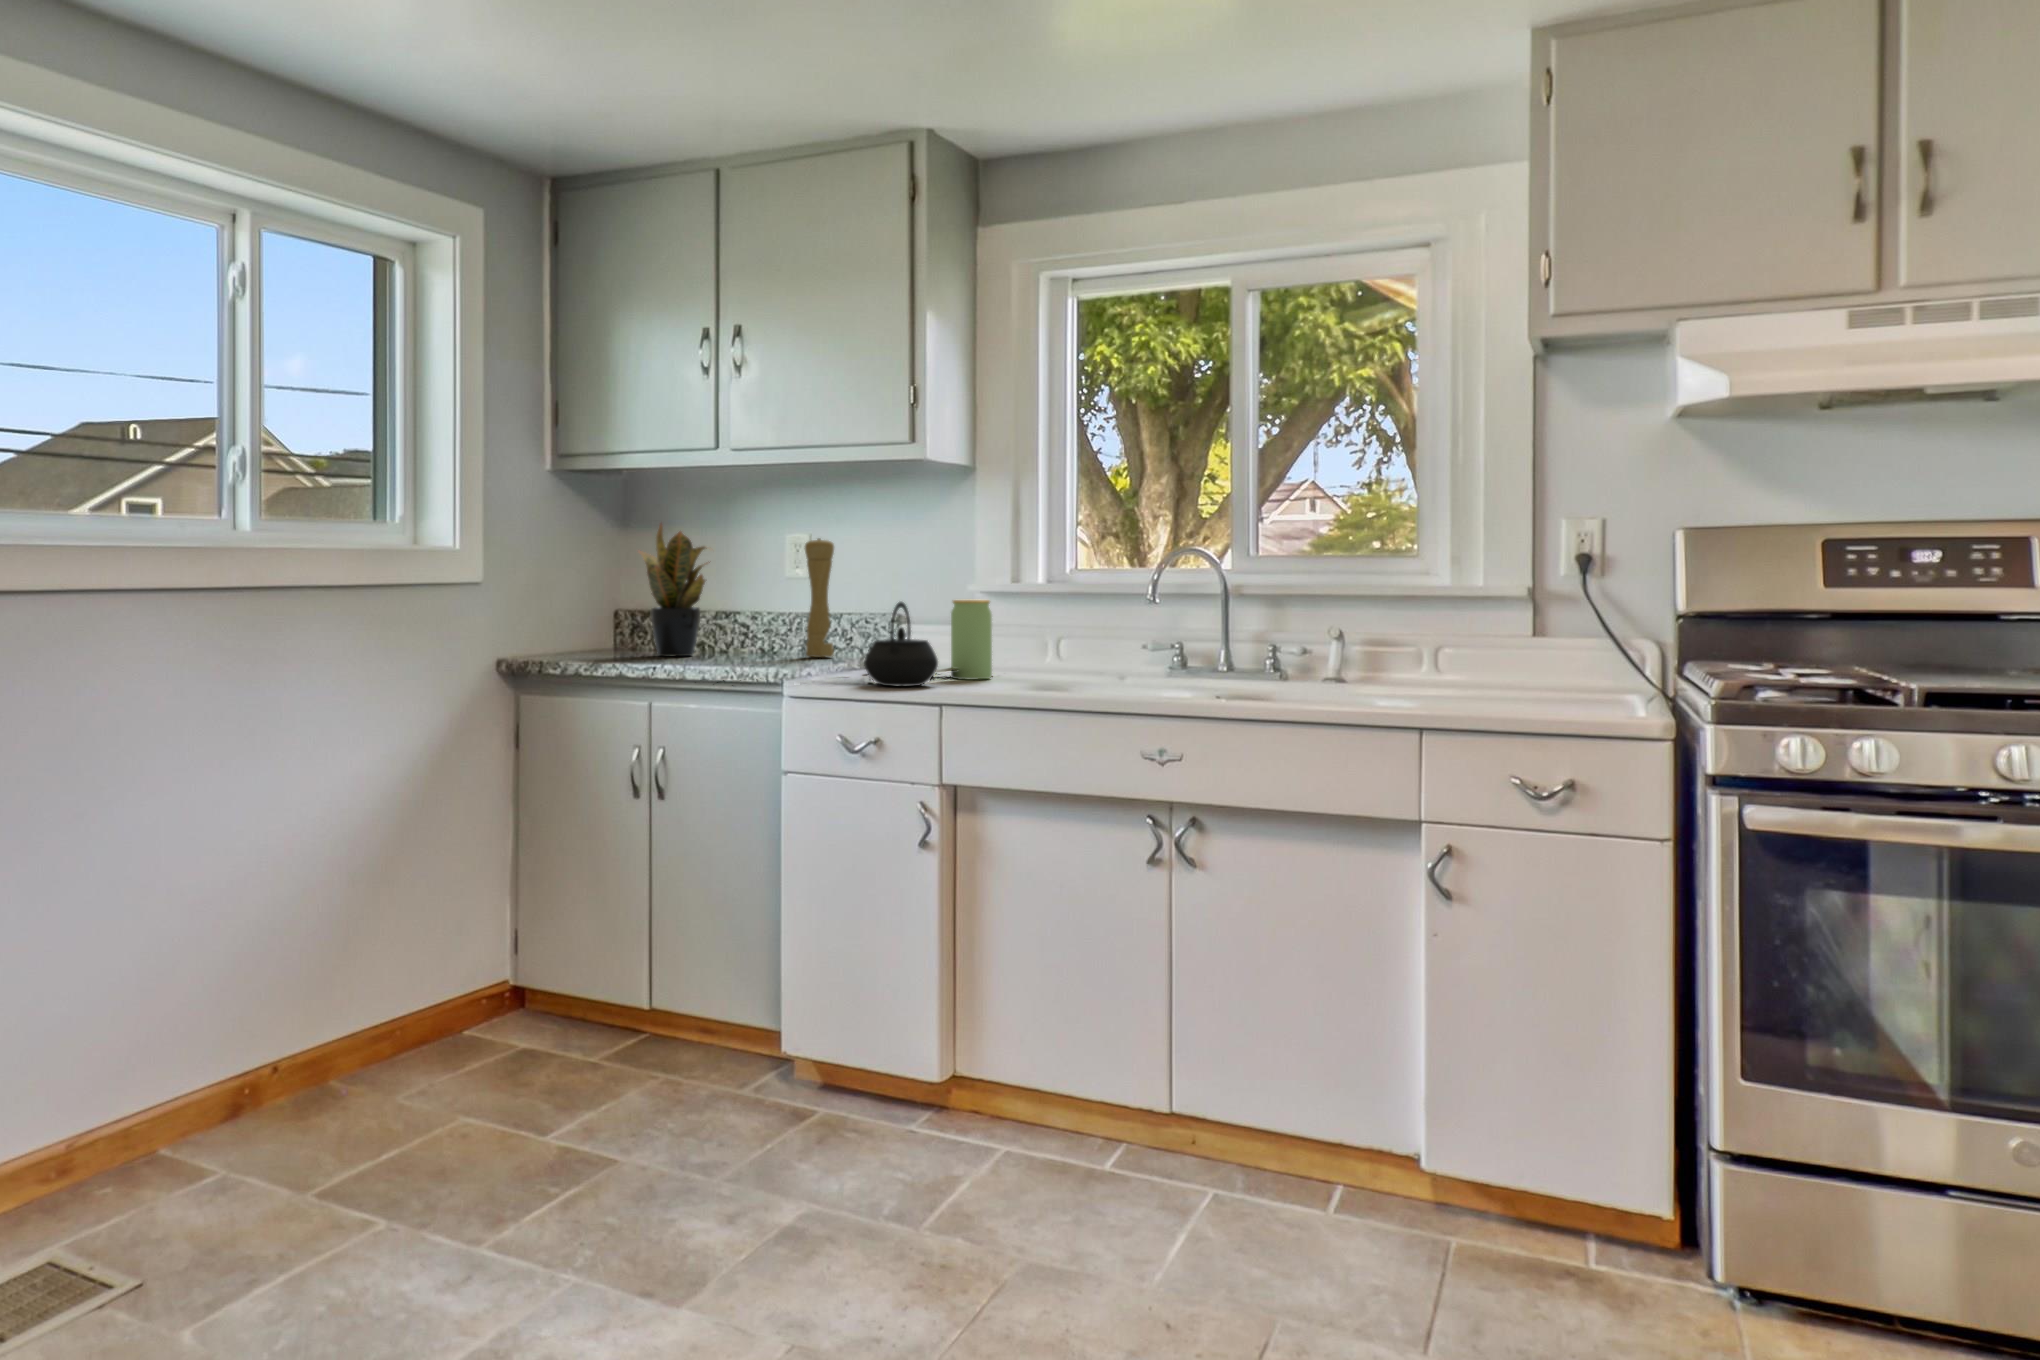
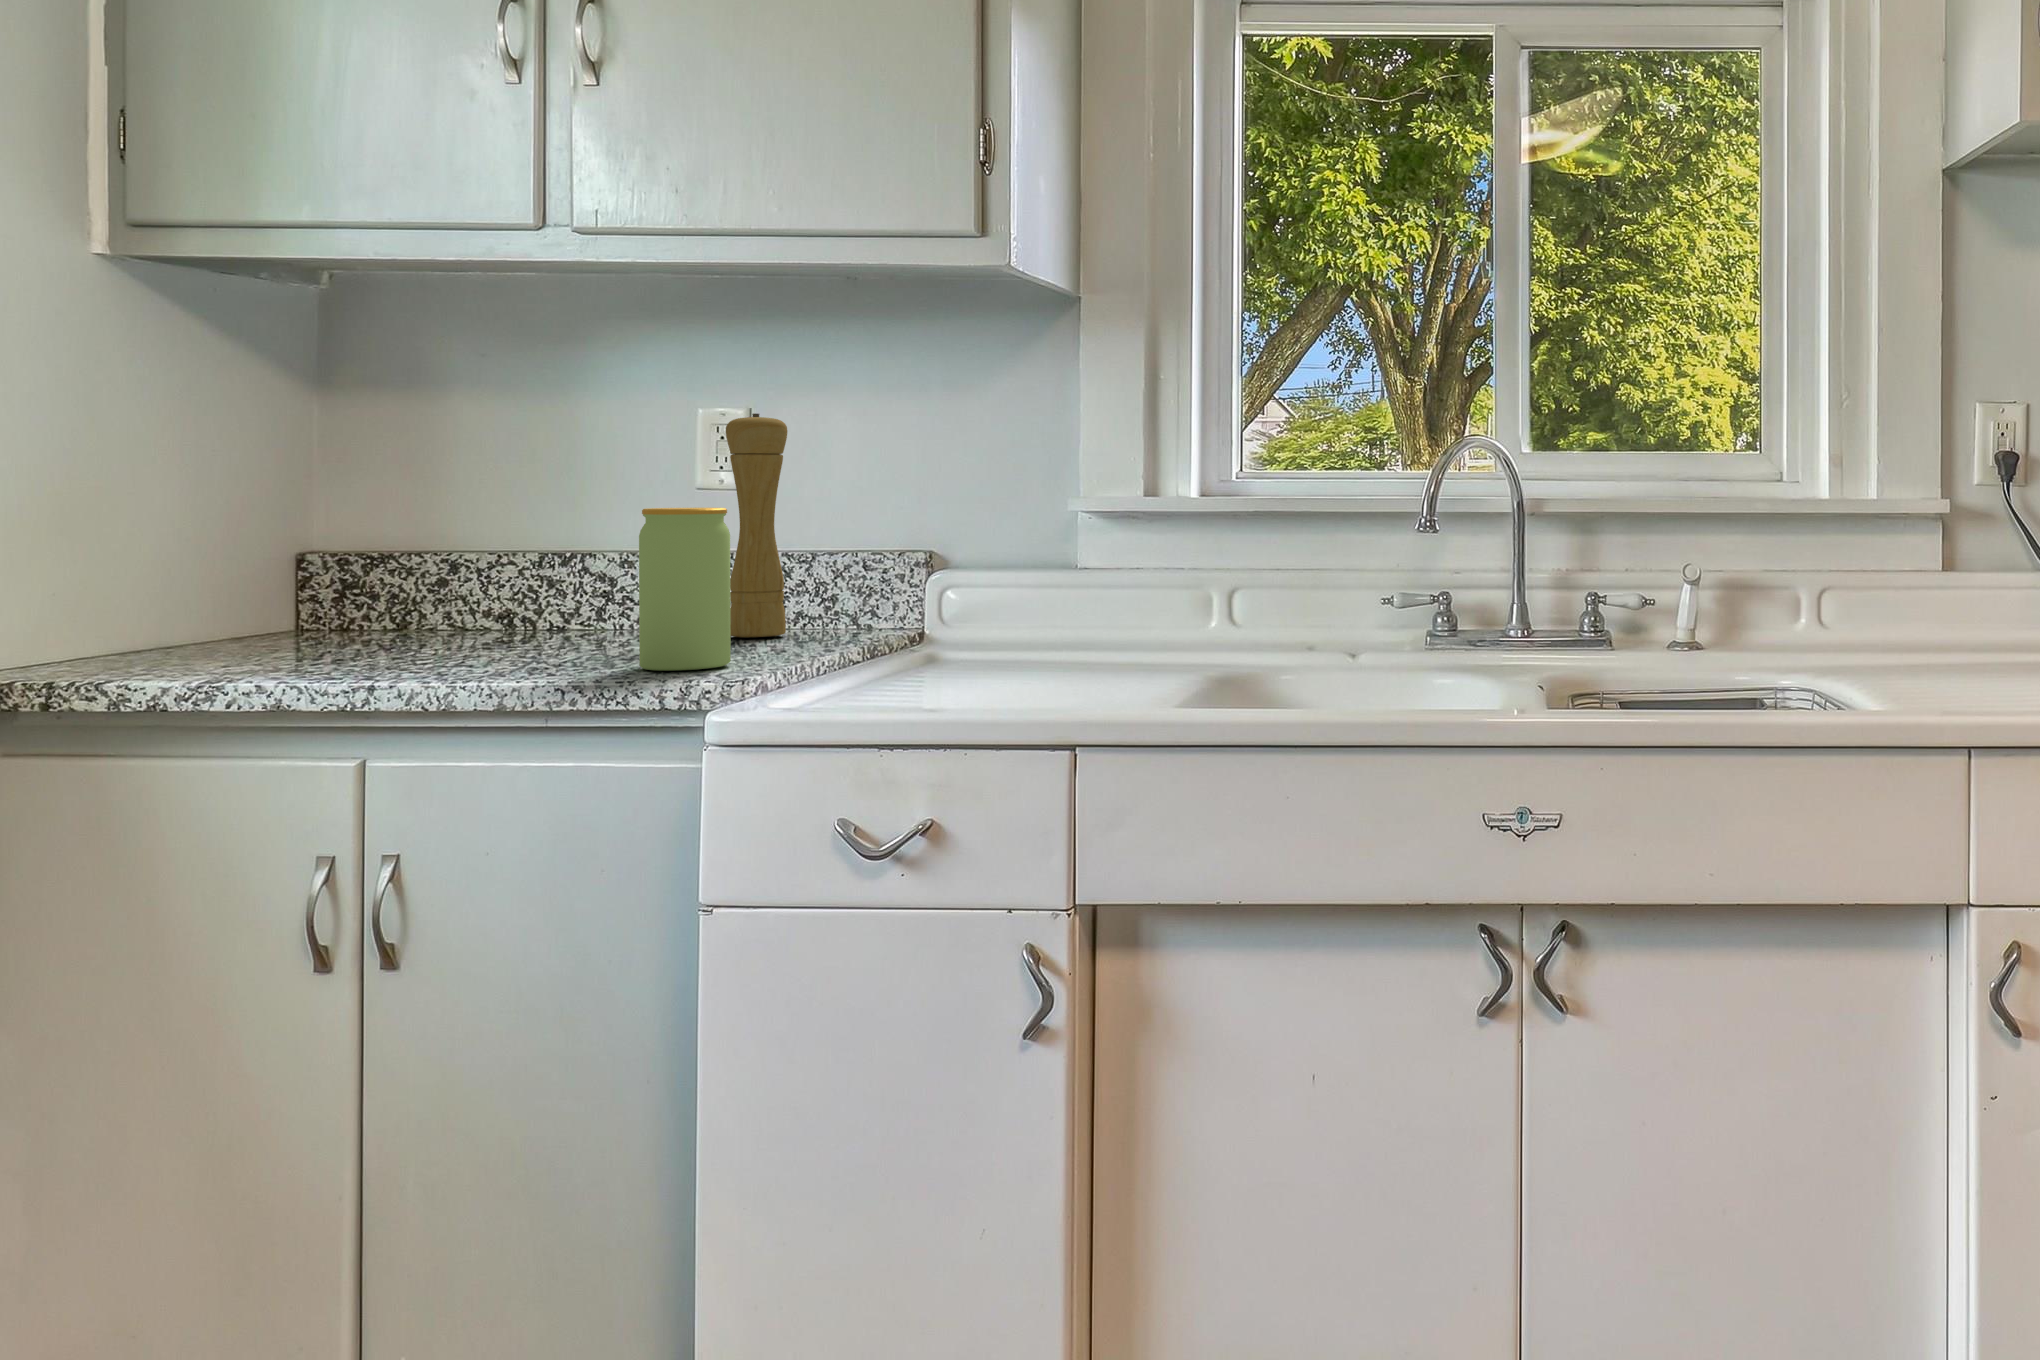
potted plant: present [639,524,707,657] -> none [322,365,547,649]
jar: present [951,600,992,680] -> present [639,508,731,671]
kettle: present [864,602,938,686] -> none [890,535,1041,702]

